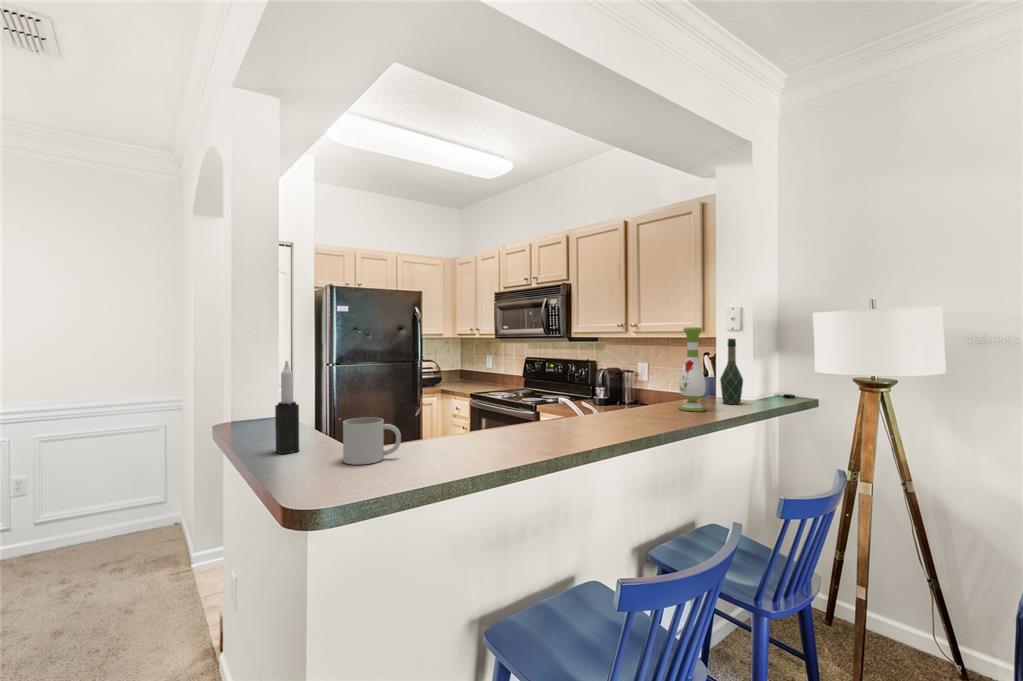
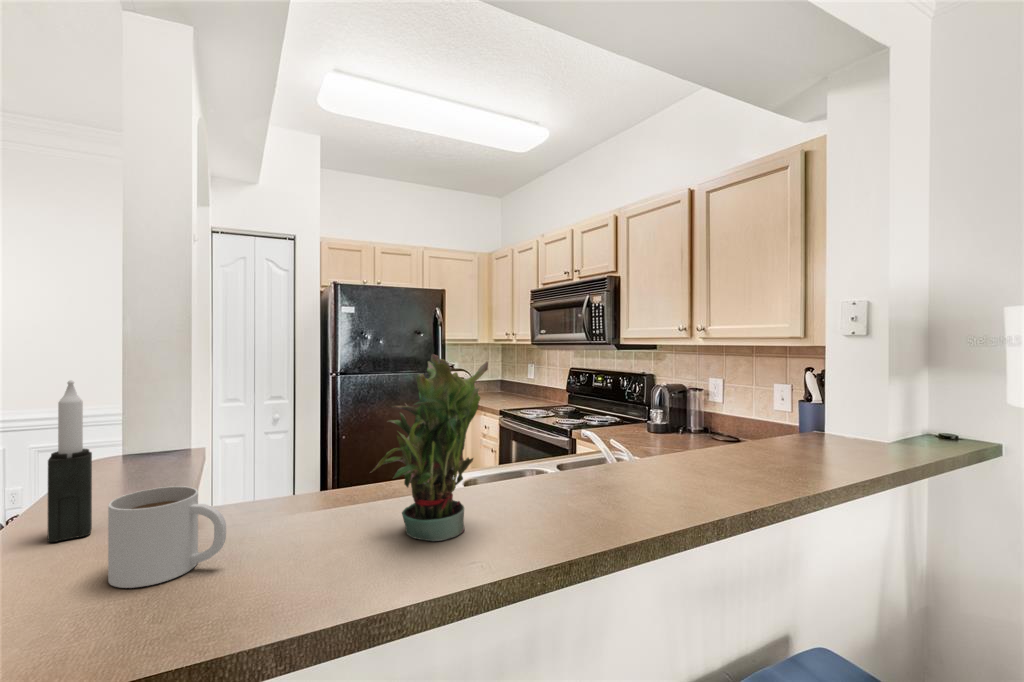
vase: present [679,327,706,412] -> none [769,330,816,464]
wine bottle: present [720,339,743,404] -> none [835,348,874,449]
potted plant: none [465,343,527,446] -> present [371,354,488,541]

